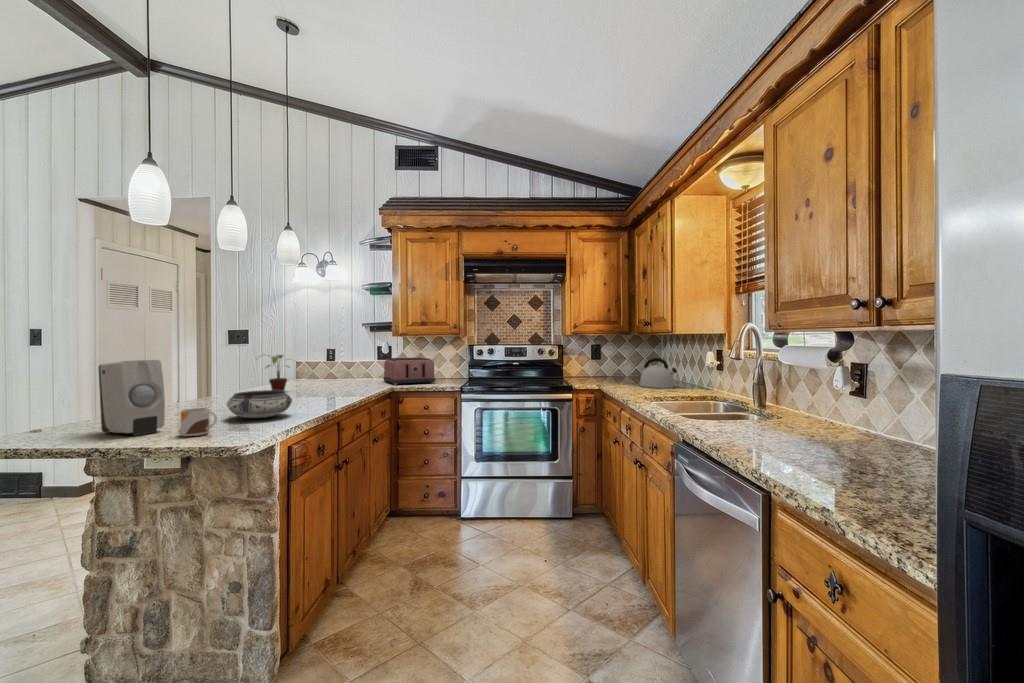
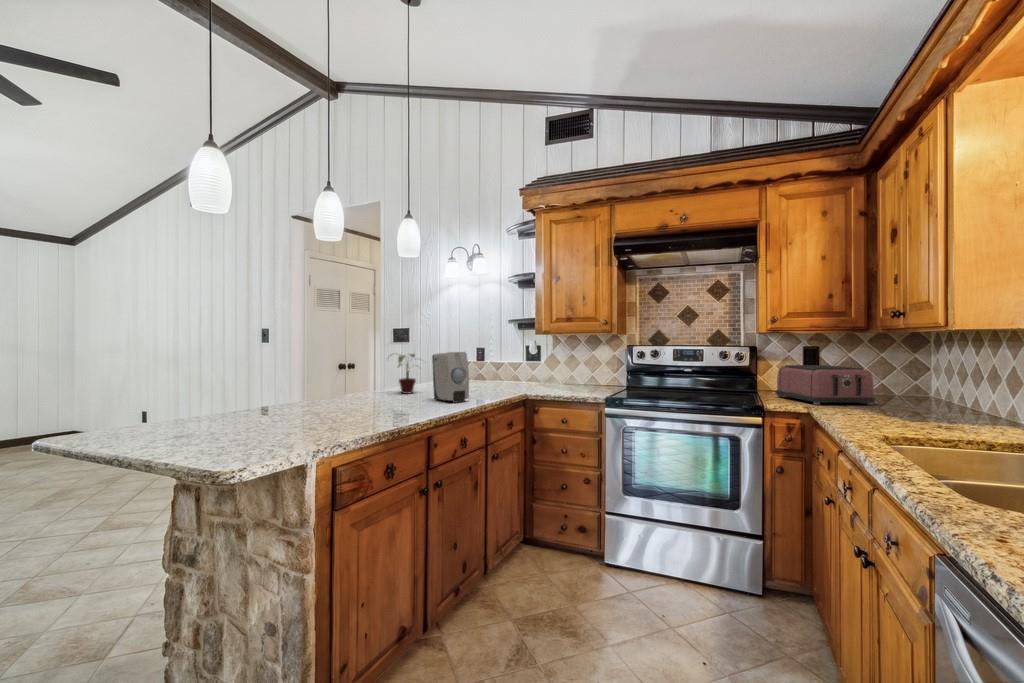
toaster: present [383,357,435,385] -> present [775,365,875,405]
kettle: present [640,358,677,388] -> none [884,370,962,419]
soap dispenser: present [98,360,165,436] -> present [432,352,469,403]
bowl: present [227,390,292,418] -> none [306,394,374,425]
mug: present [178,408,217,436] -> none [234,412,267,443]

